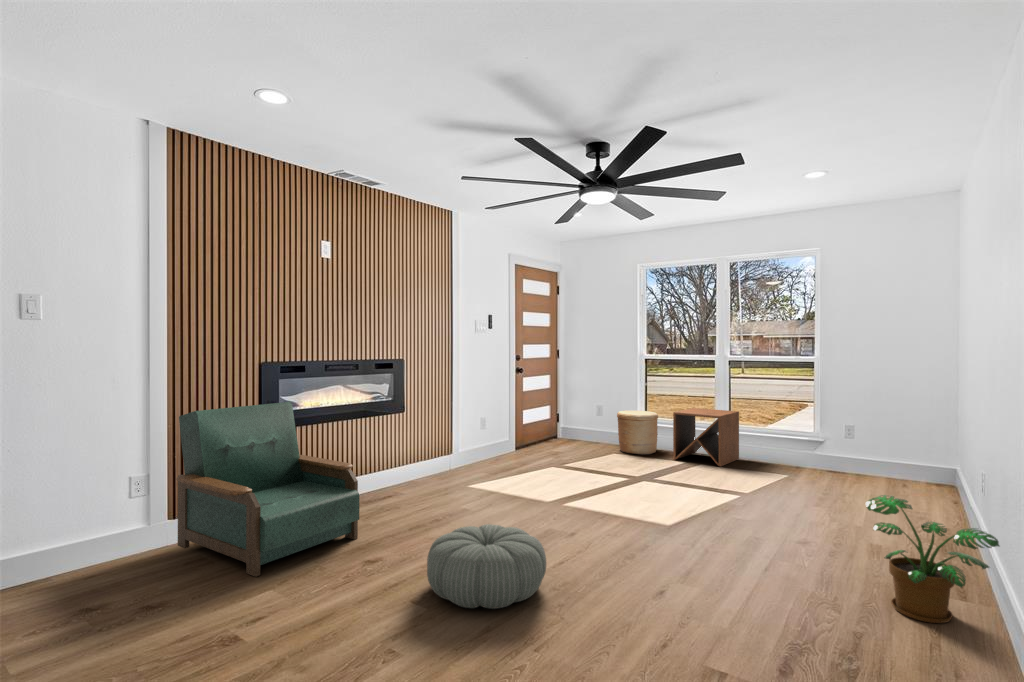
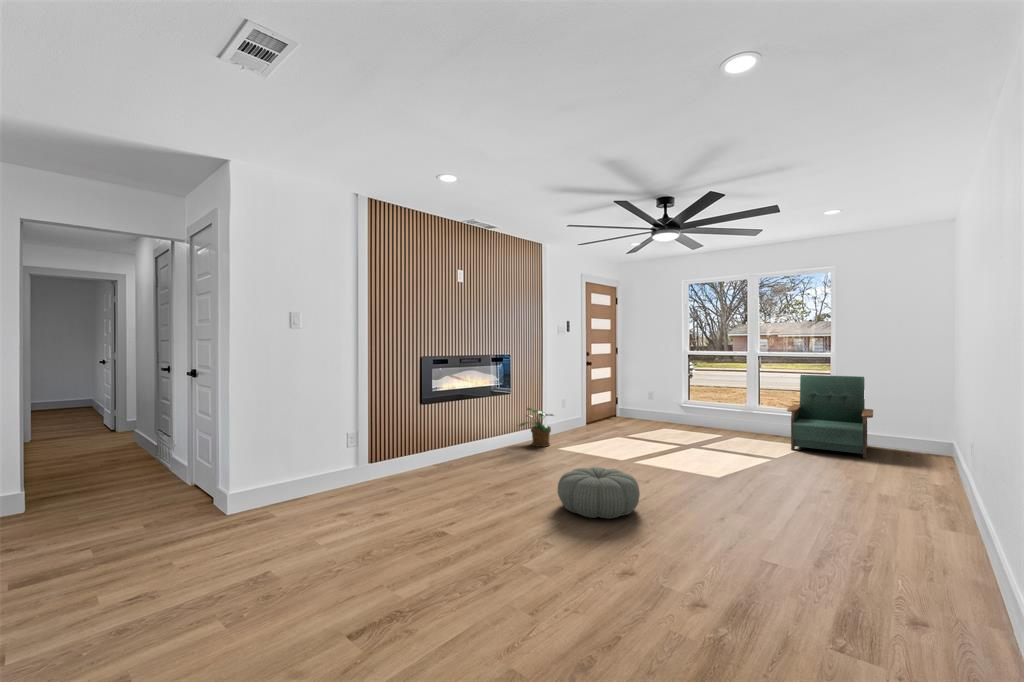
armchair: present [177,402,359,577] -> present [787,375,873,458]
side table: present [673,408,739,467] -> none [713,394,767,439]
woven basket: present [617,411,658,454] -> none [666,396,700,430]
potted plant: present [866,495,999,623] -> present [518,408,554,447]

